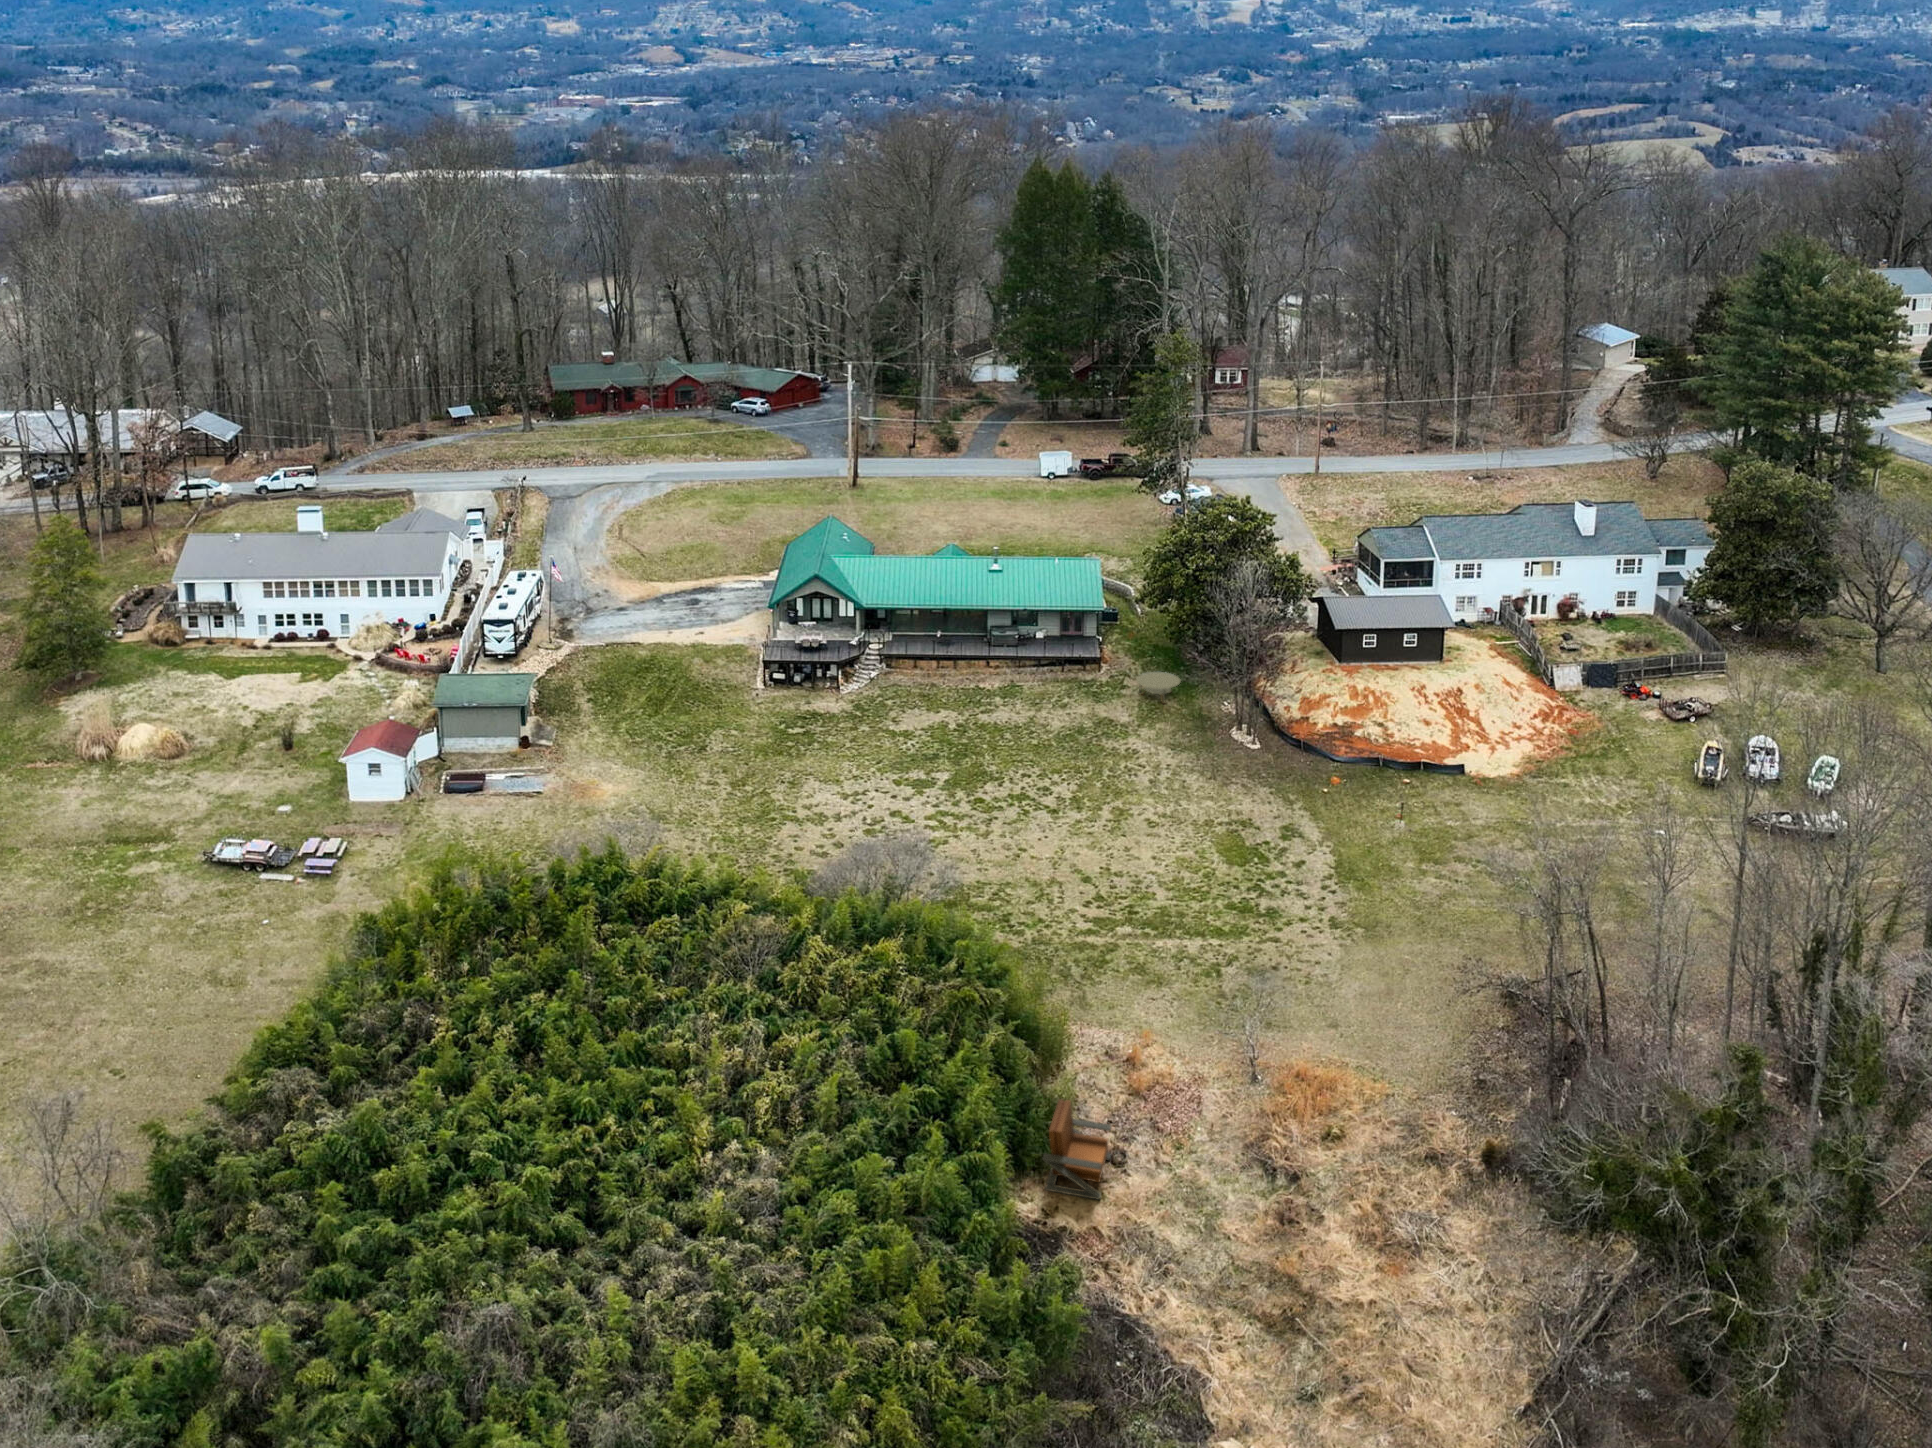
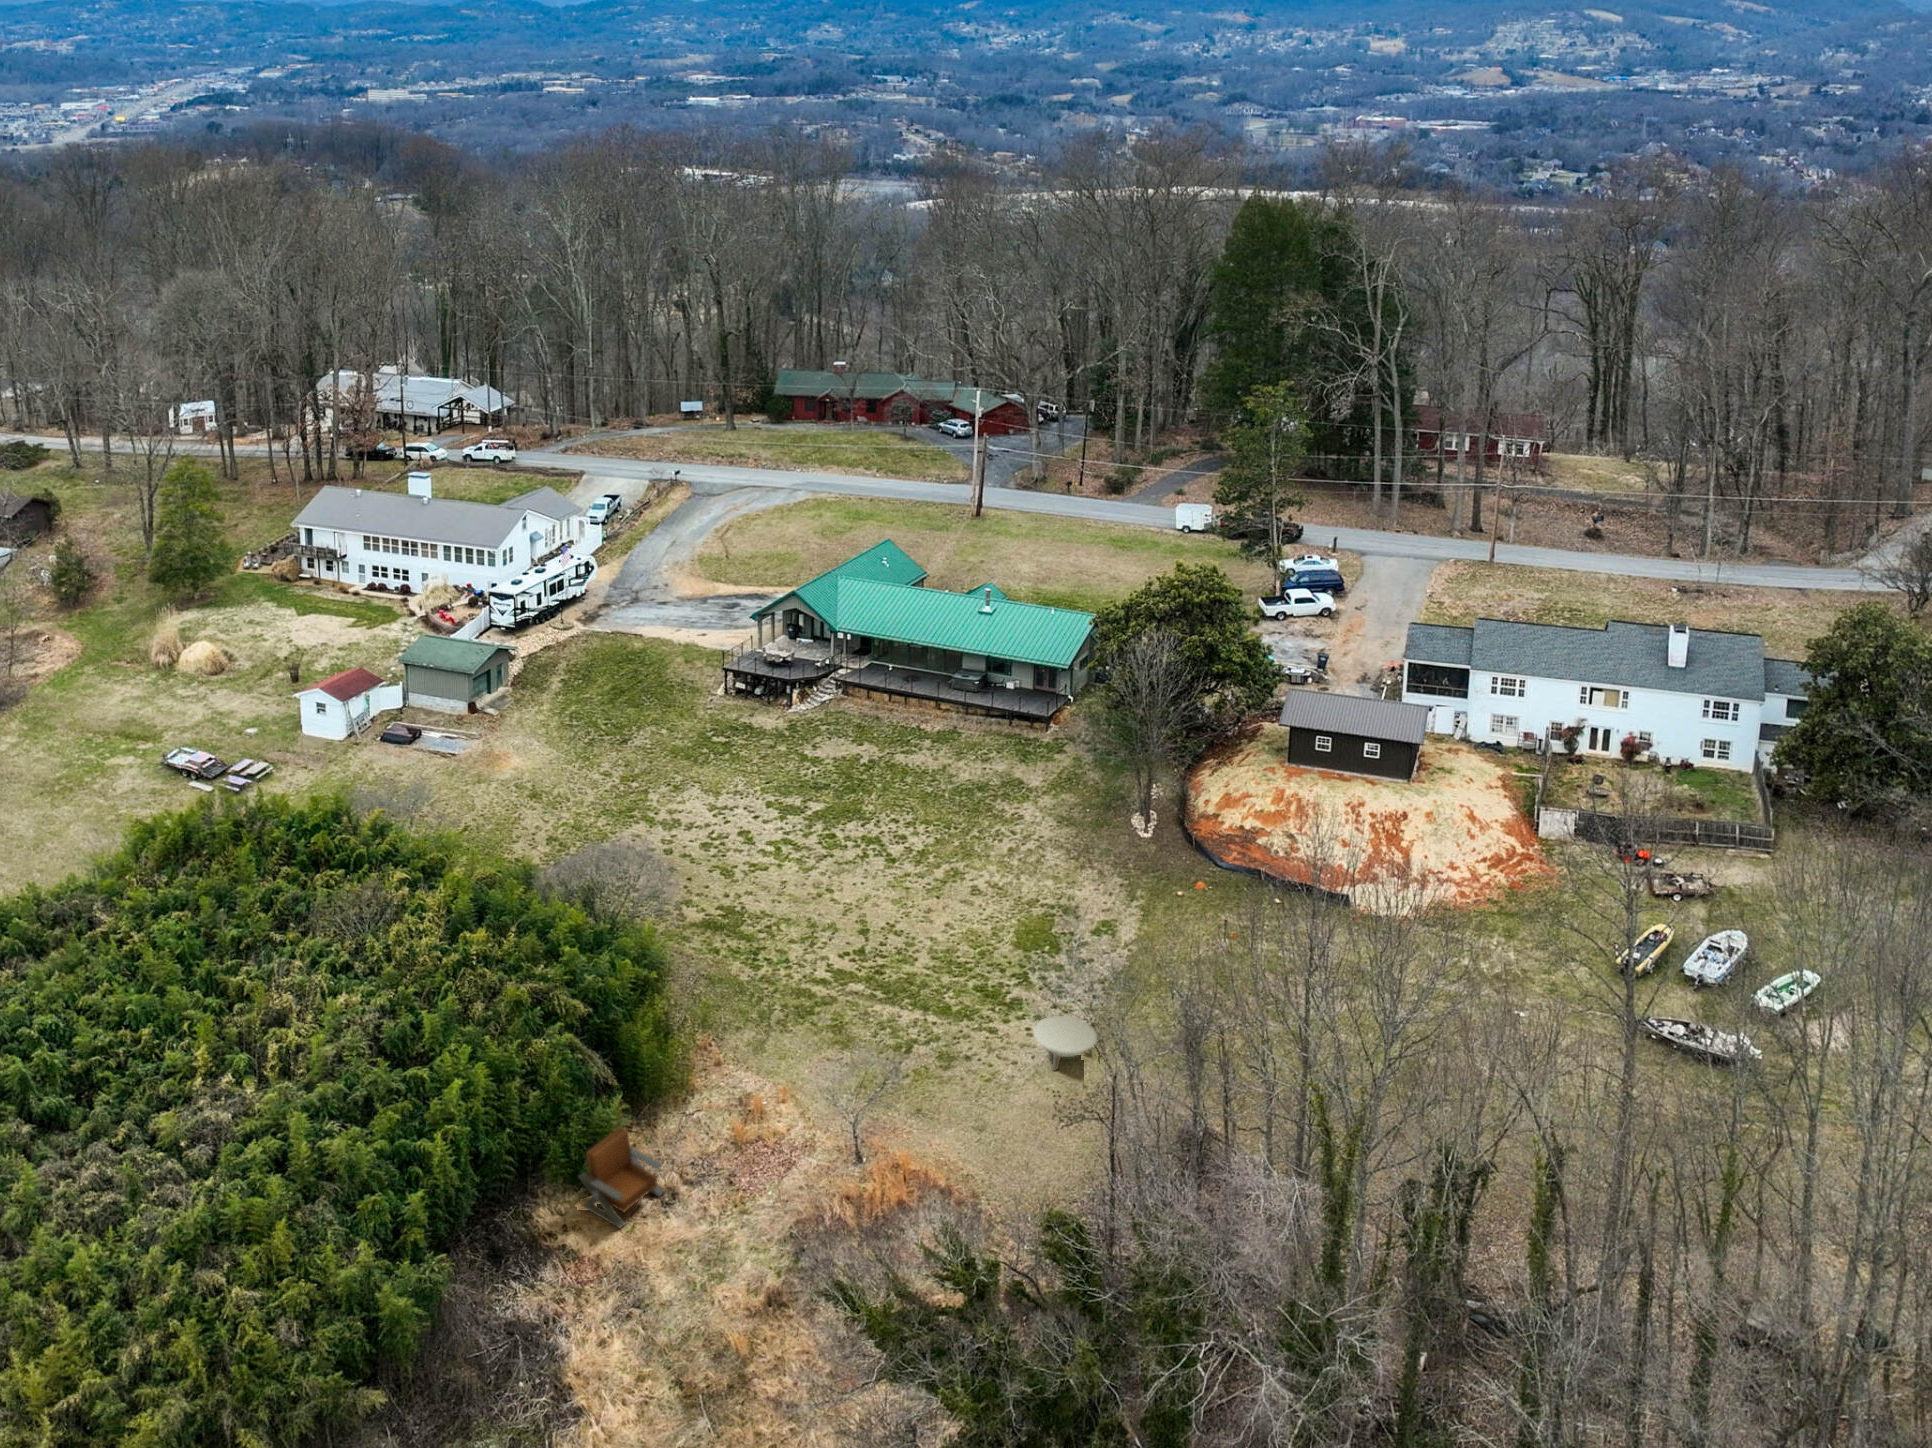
round table: present [1136,672,1180,704] -> present [1033,1016,1097,1070]

